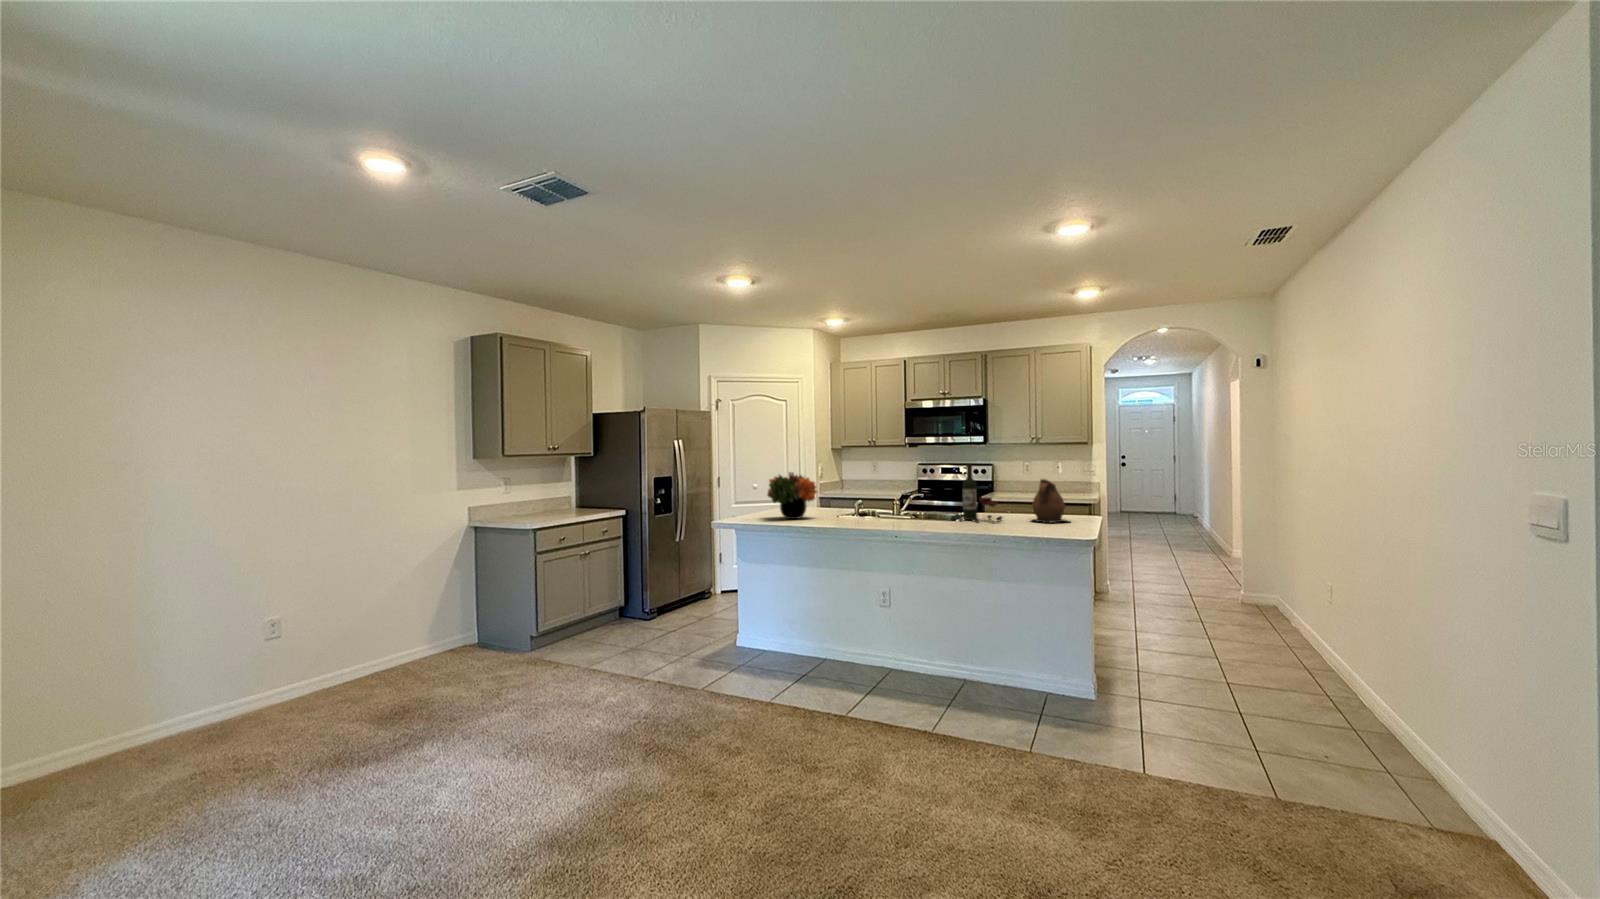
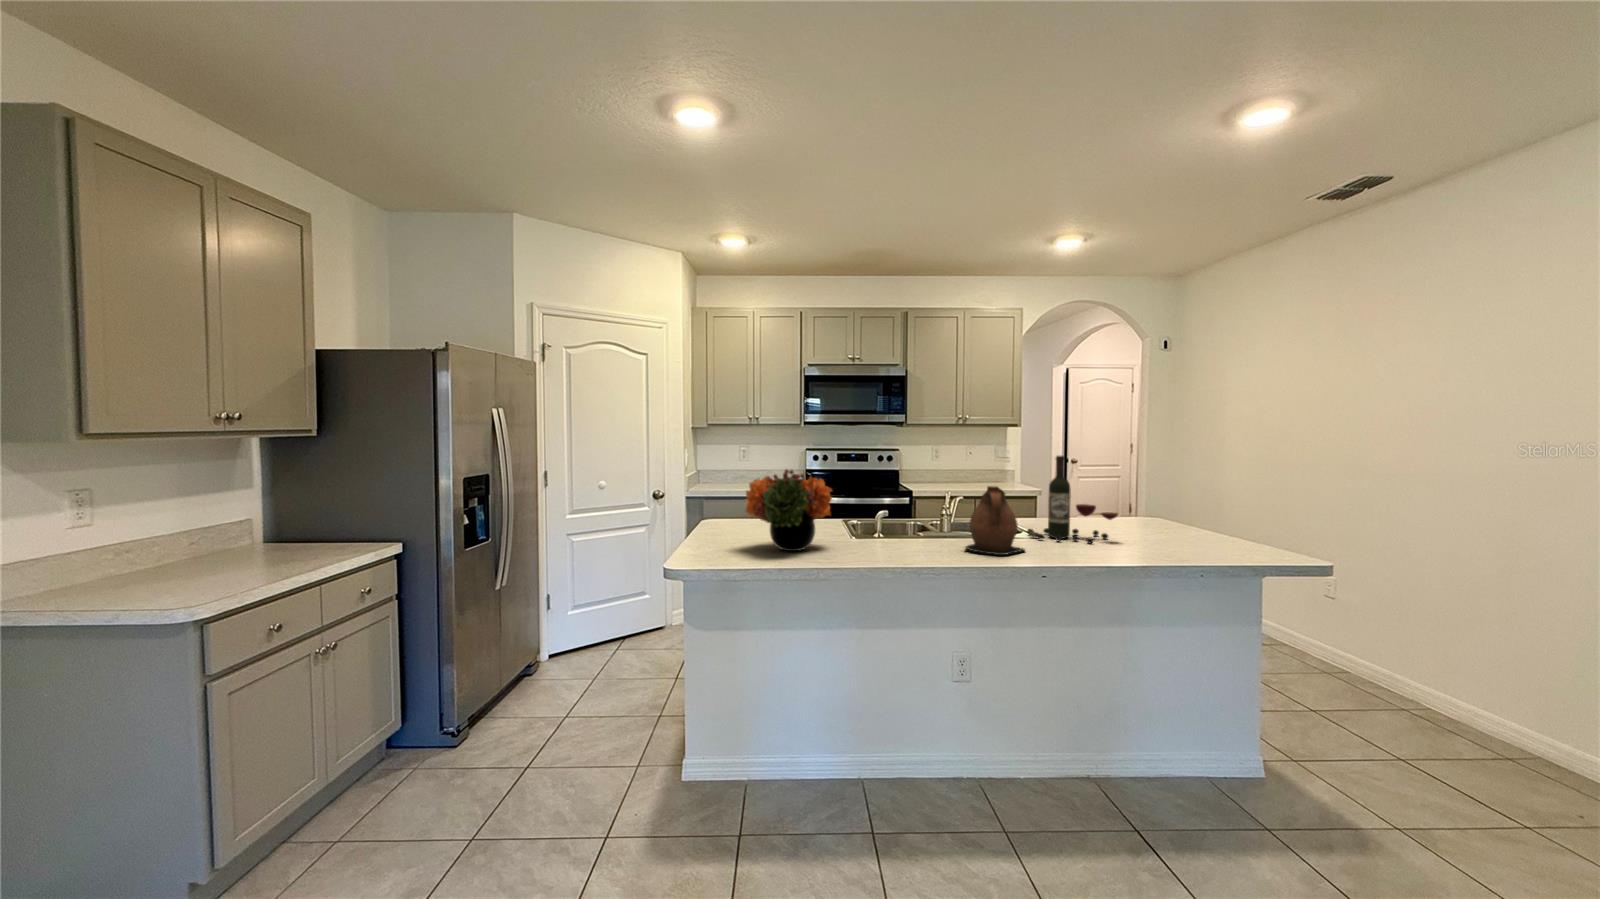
ceramic pitcher: present [1032,479,1070,522] -> present [965,486,1024,555]

